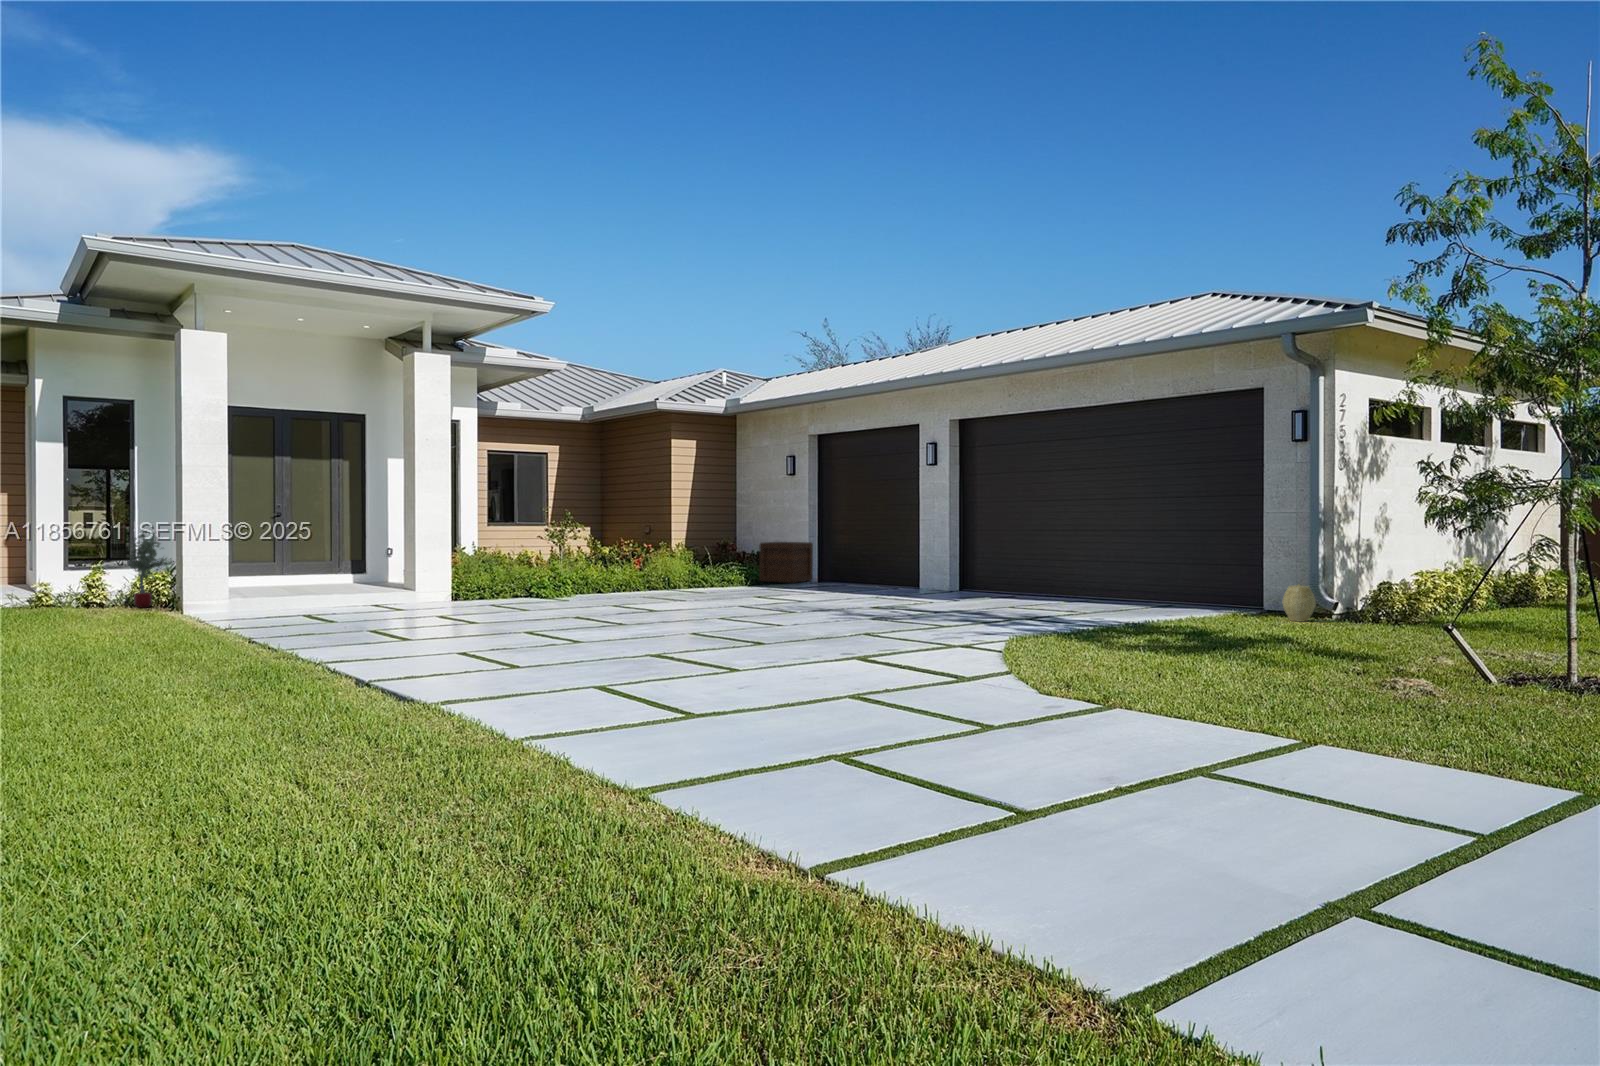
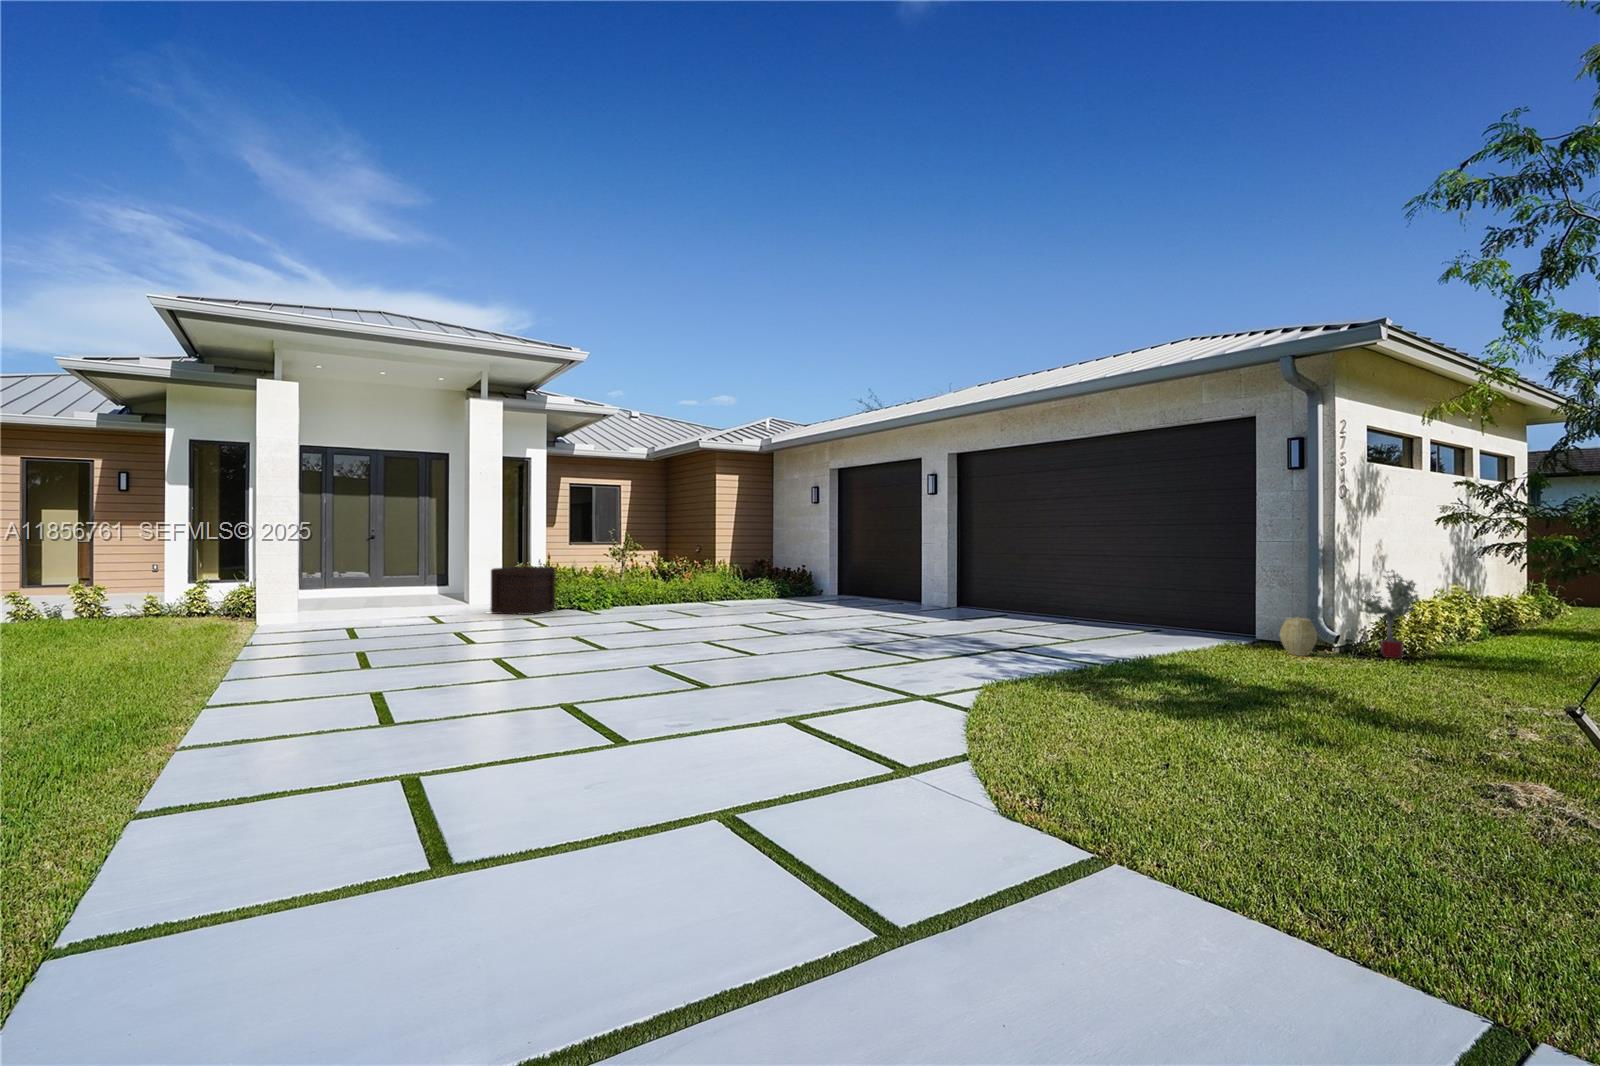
potted tree: present [128,531,174,608] -> present [1359,570,1420,658]
wooden crate: present [759,542,813,583] -> present [491,566,555,615]

